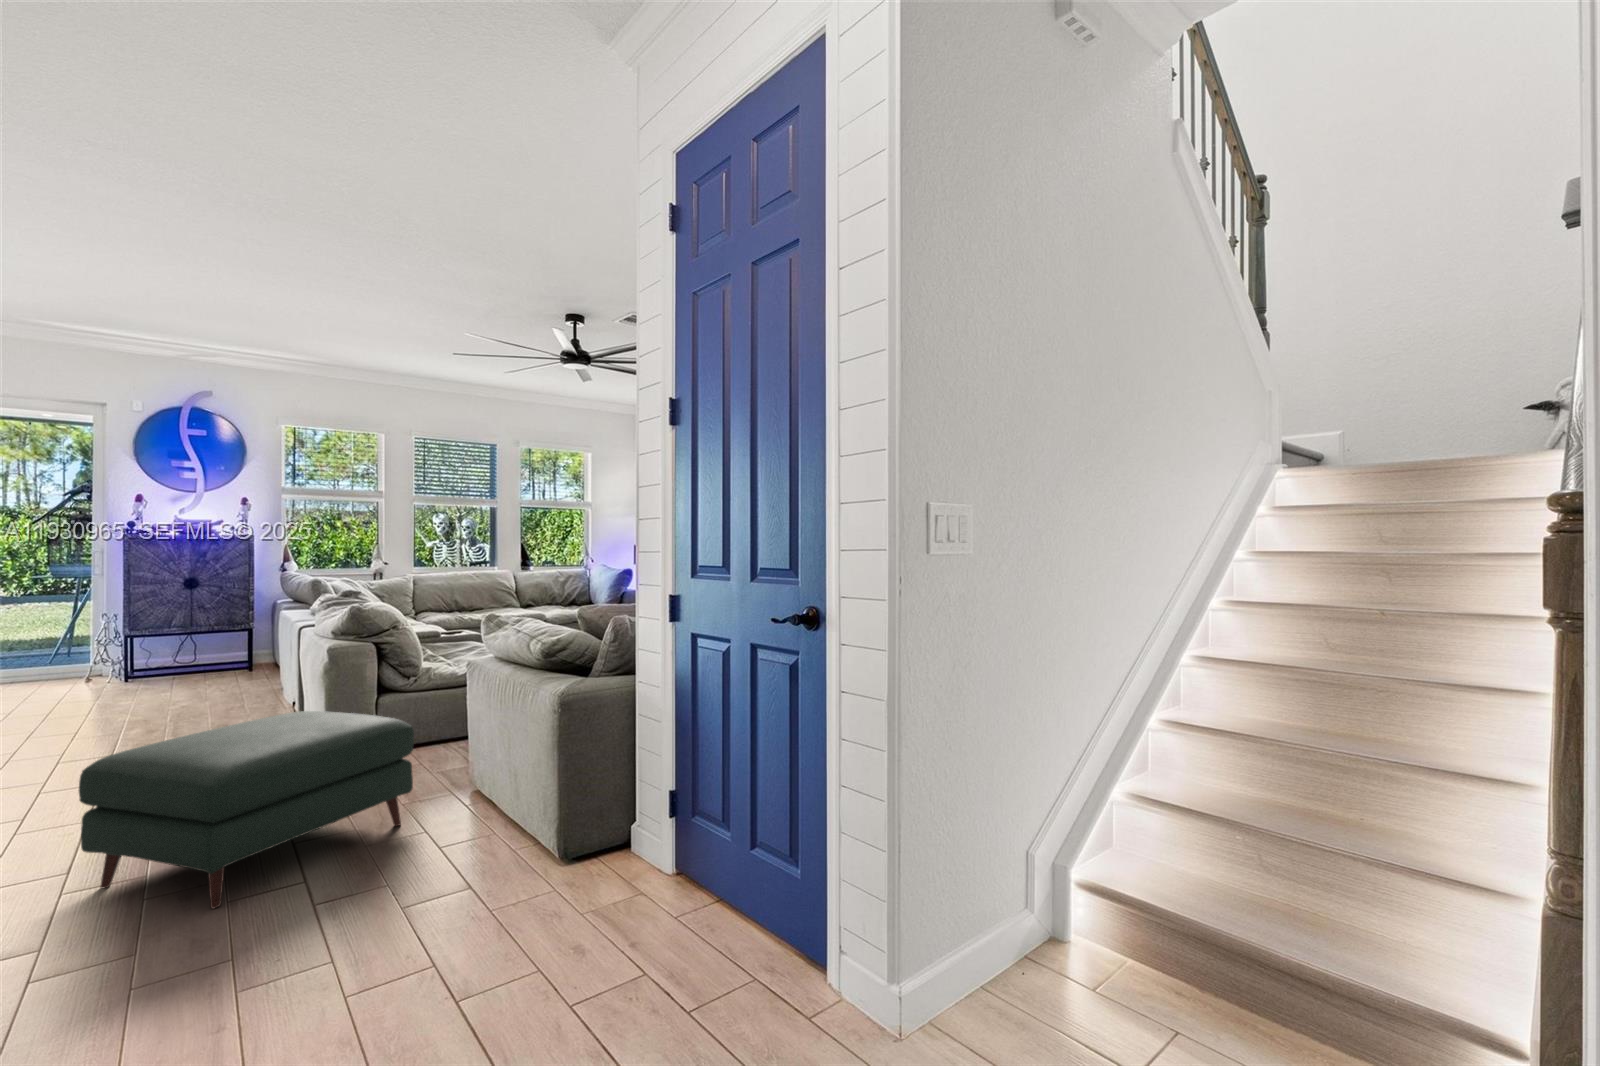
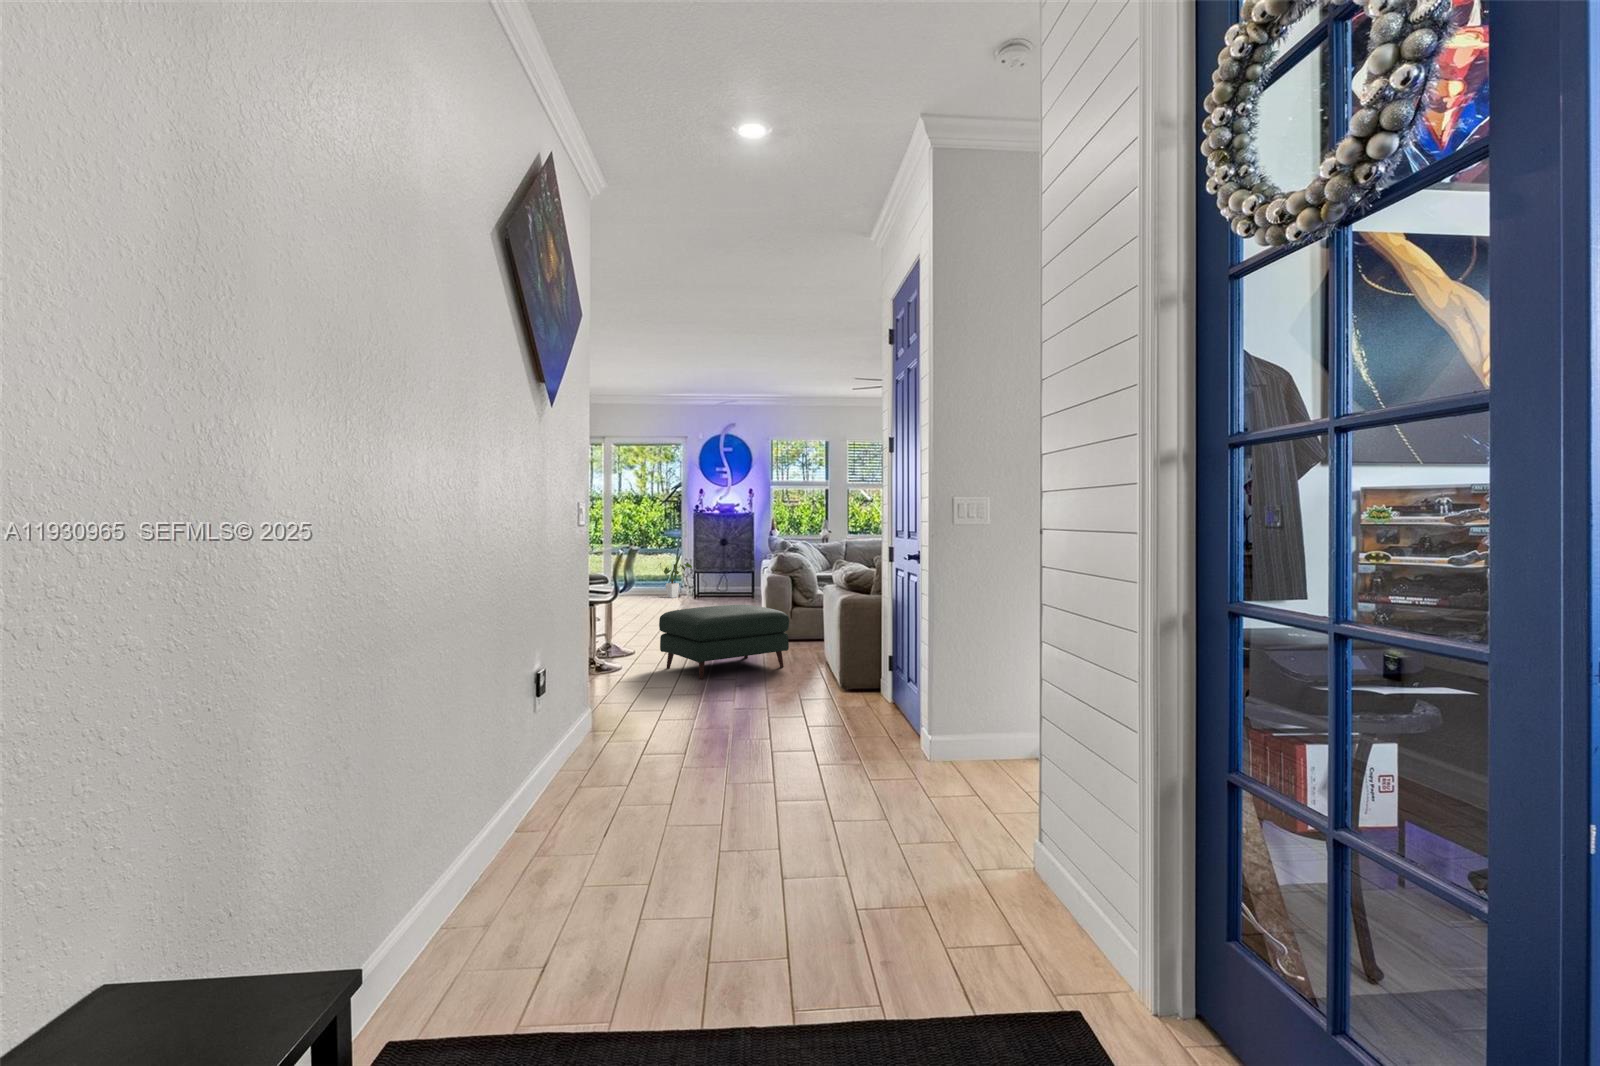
house plant: none [33,620,119,685] -> present [660,563,692,598]

